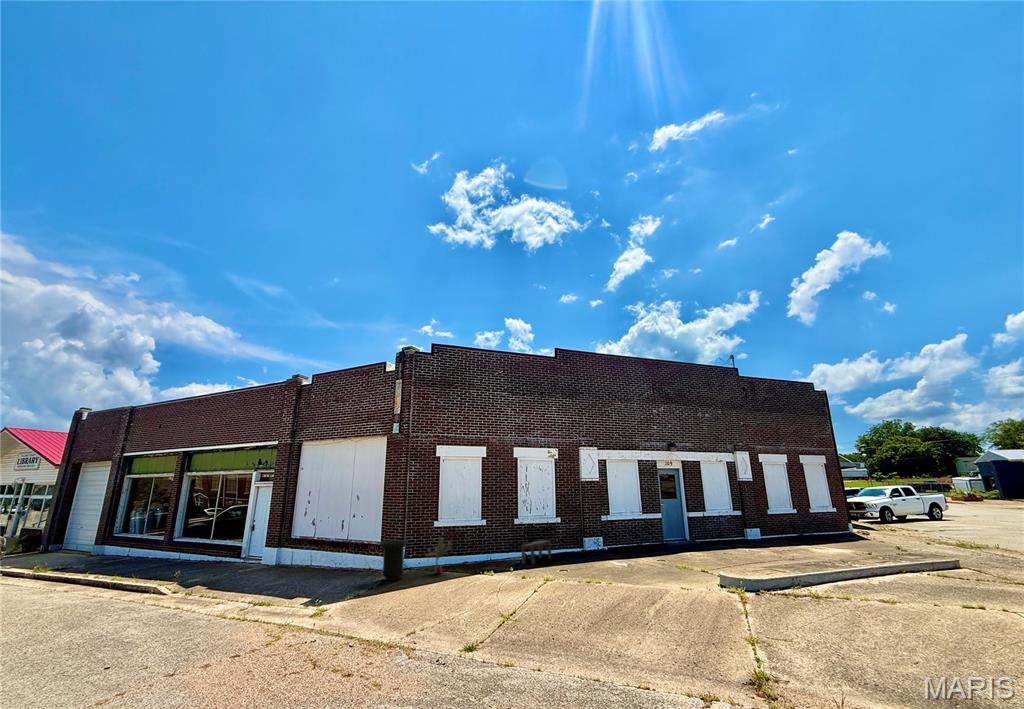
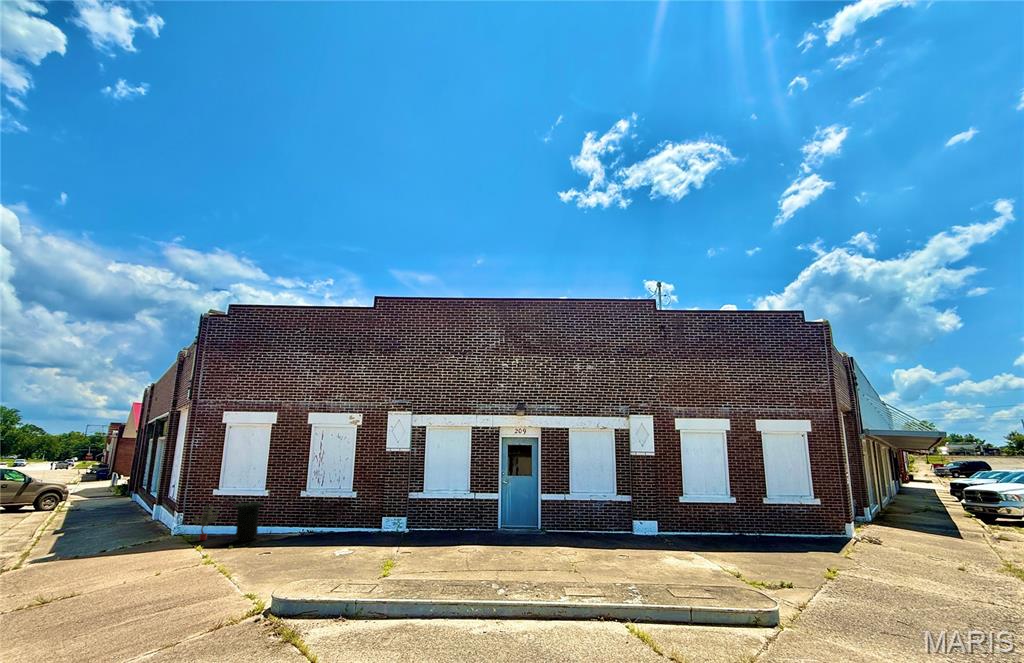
trash can: present [379,540,408,581] -> present [234,502,264,541]
bench: present [521,540,551,564] -> none [289,515,329,541]

